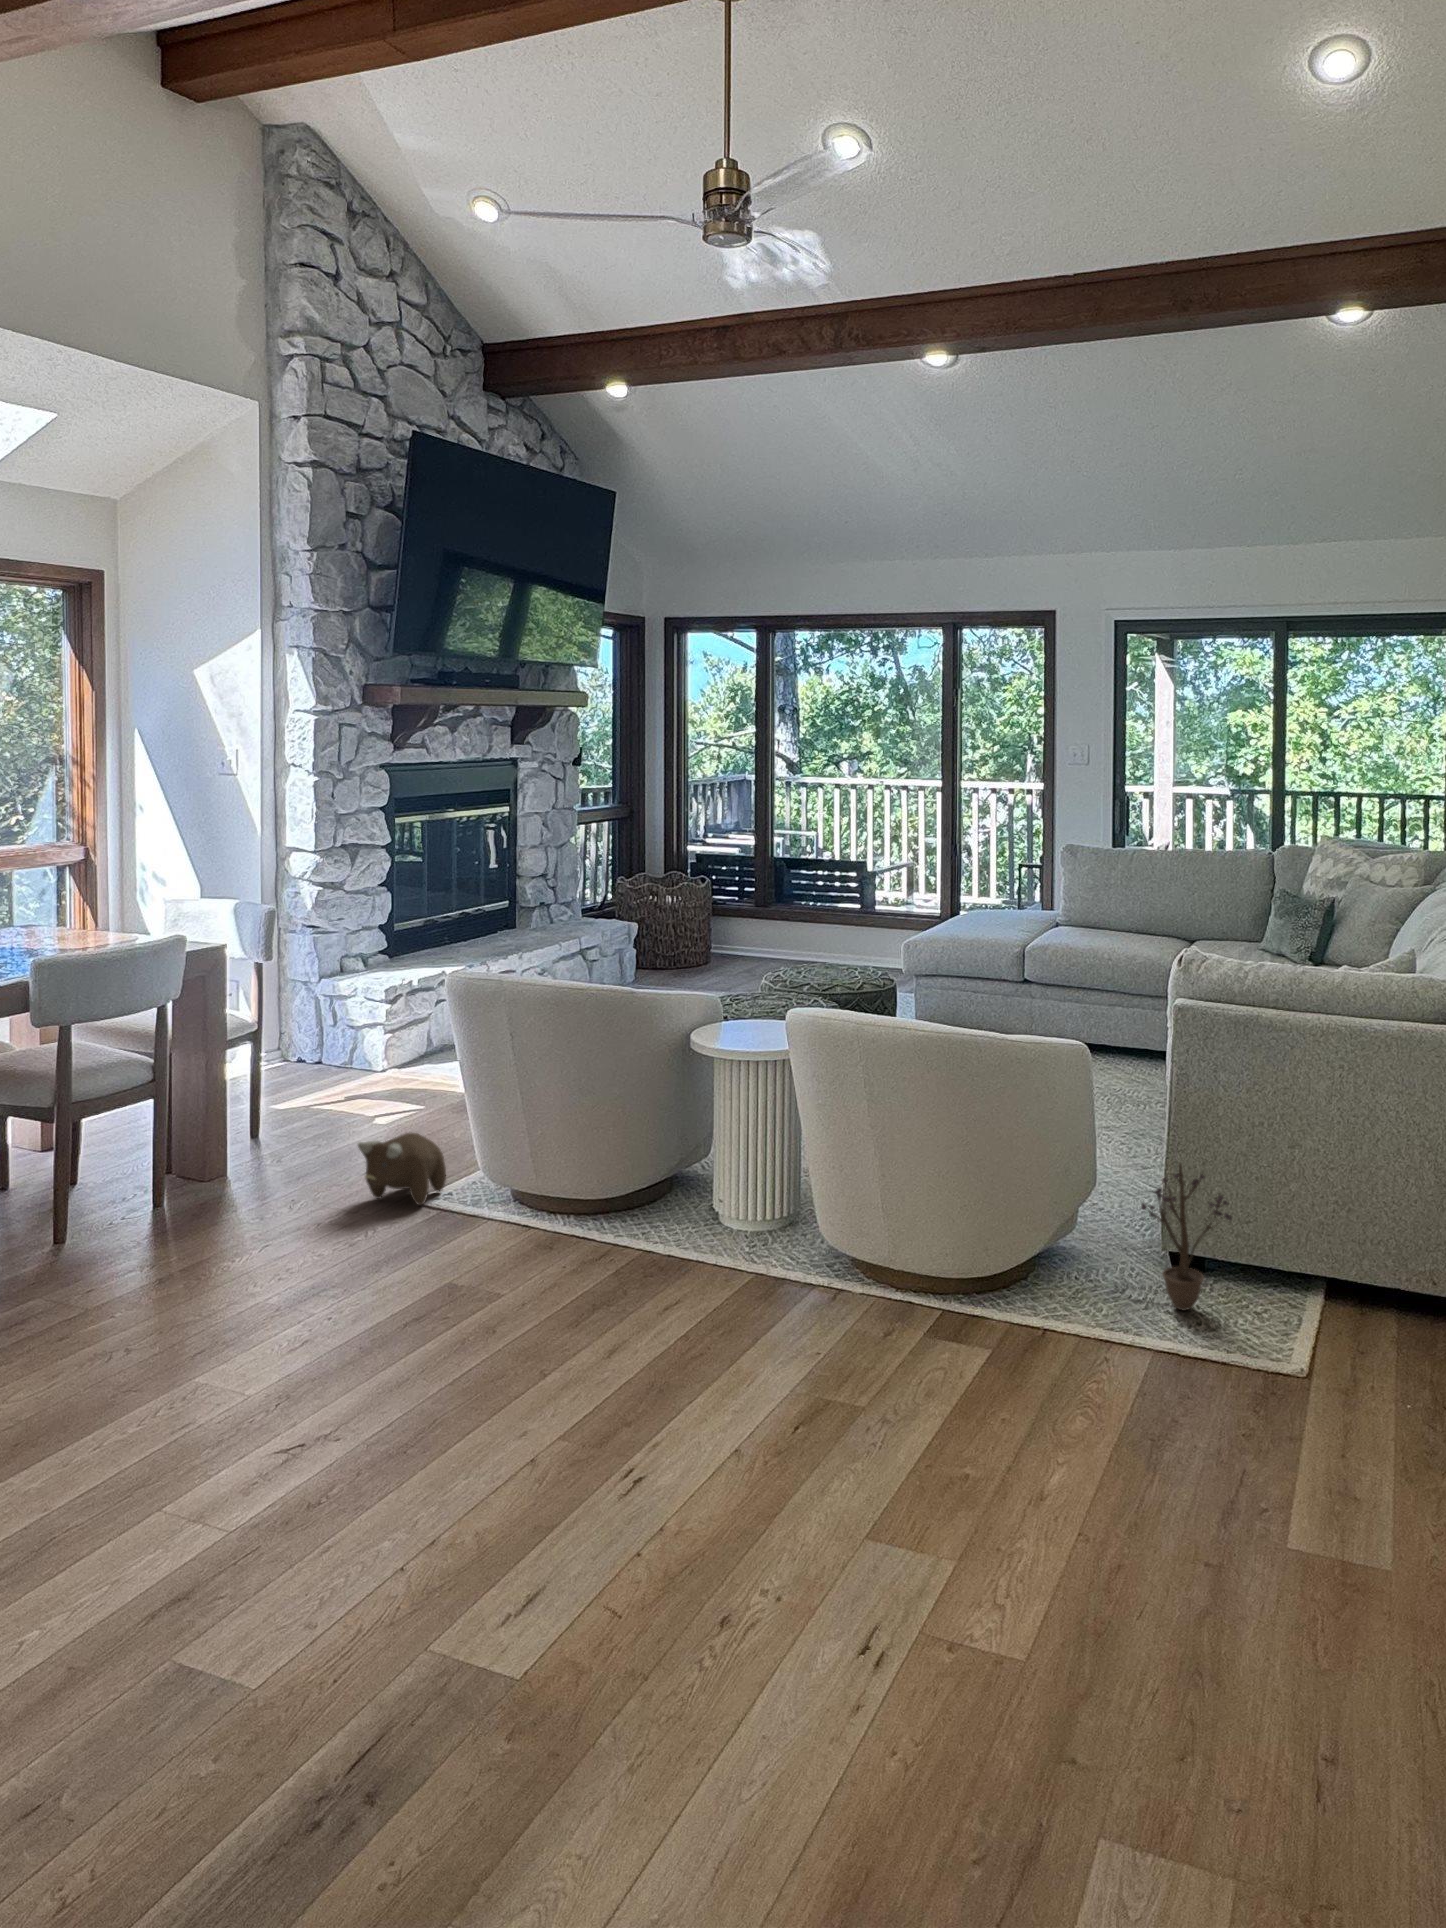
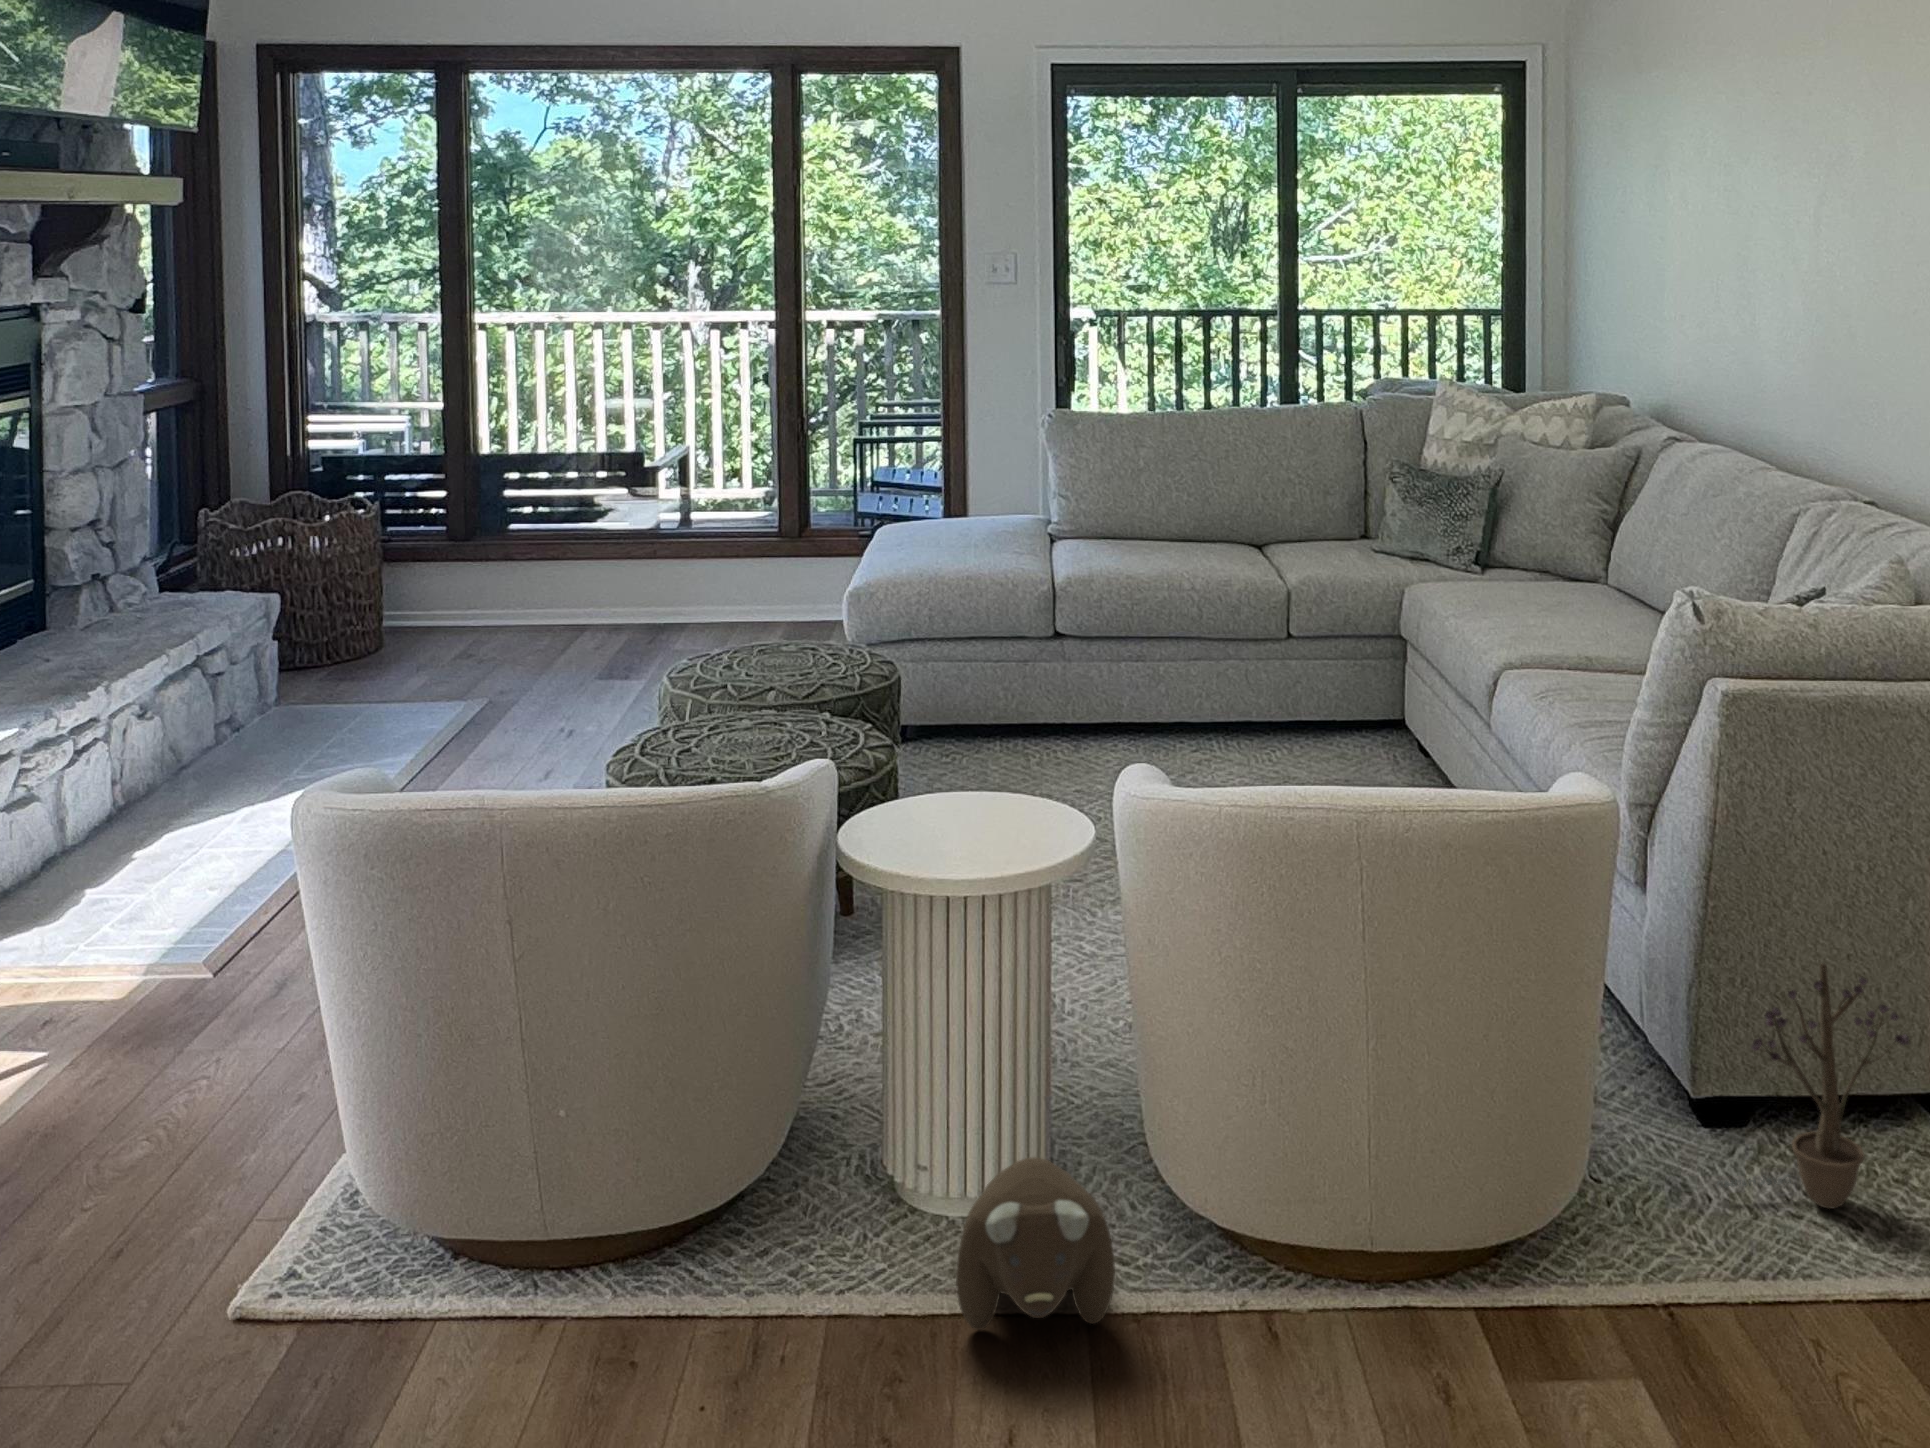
plush toy: present [358,1133,446,1205] -> present [956,1157,1115,1330]

